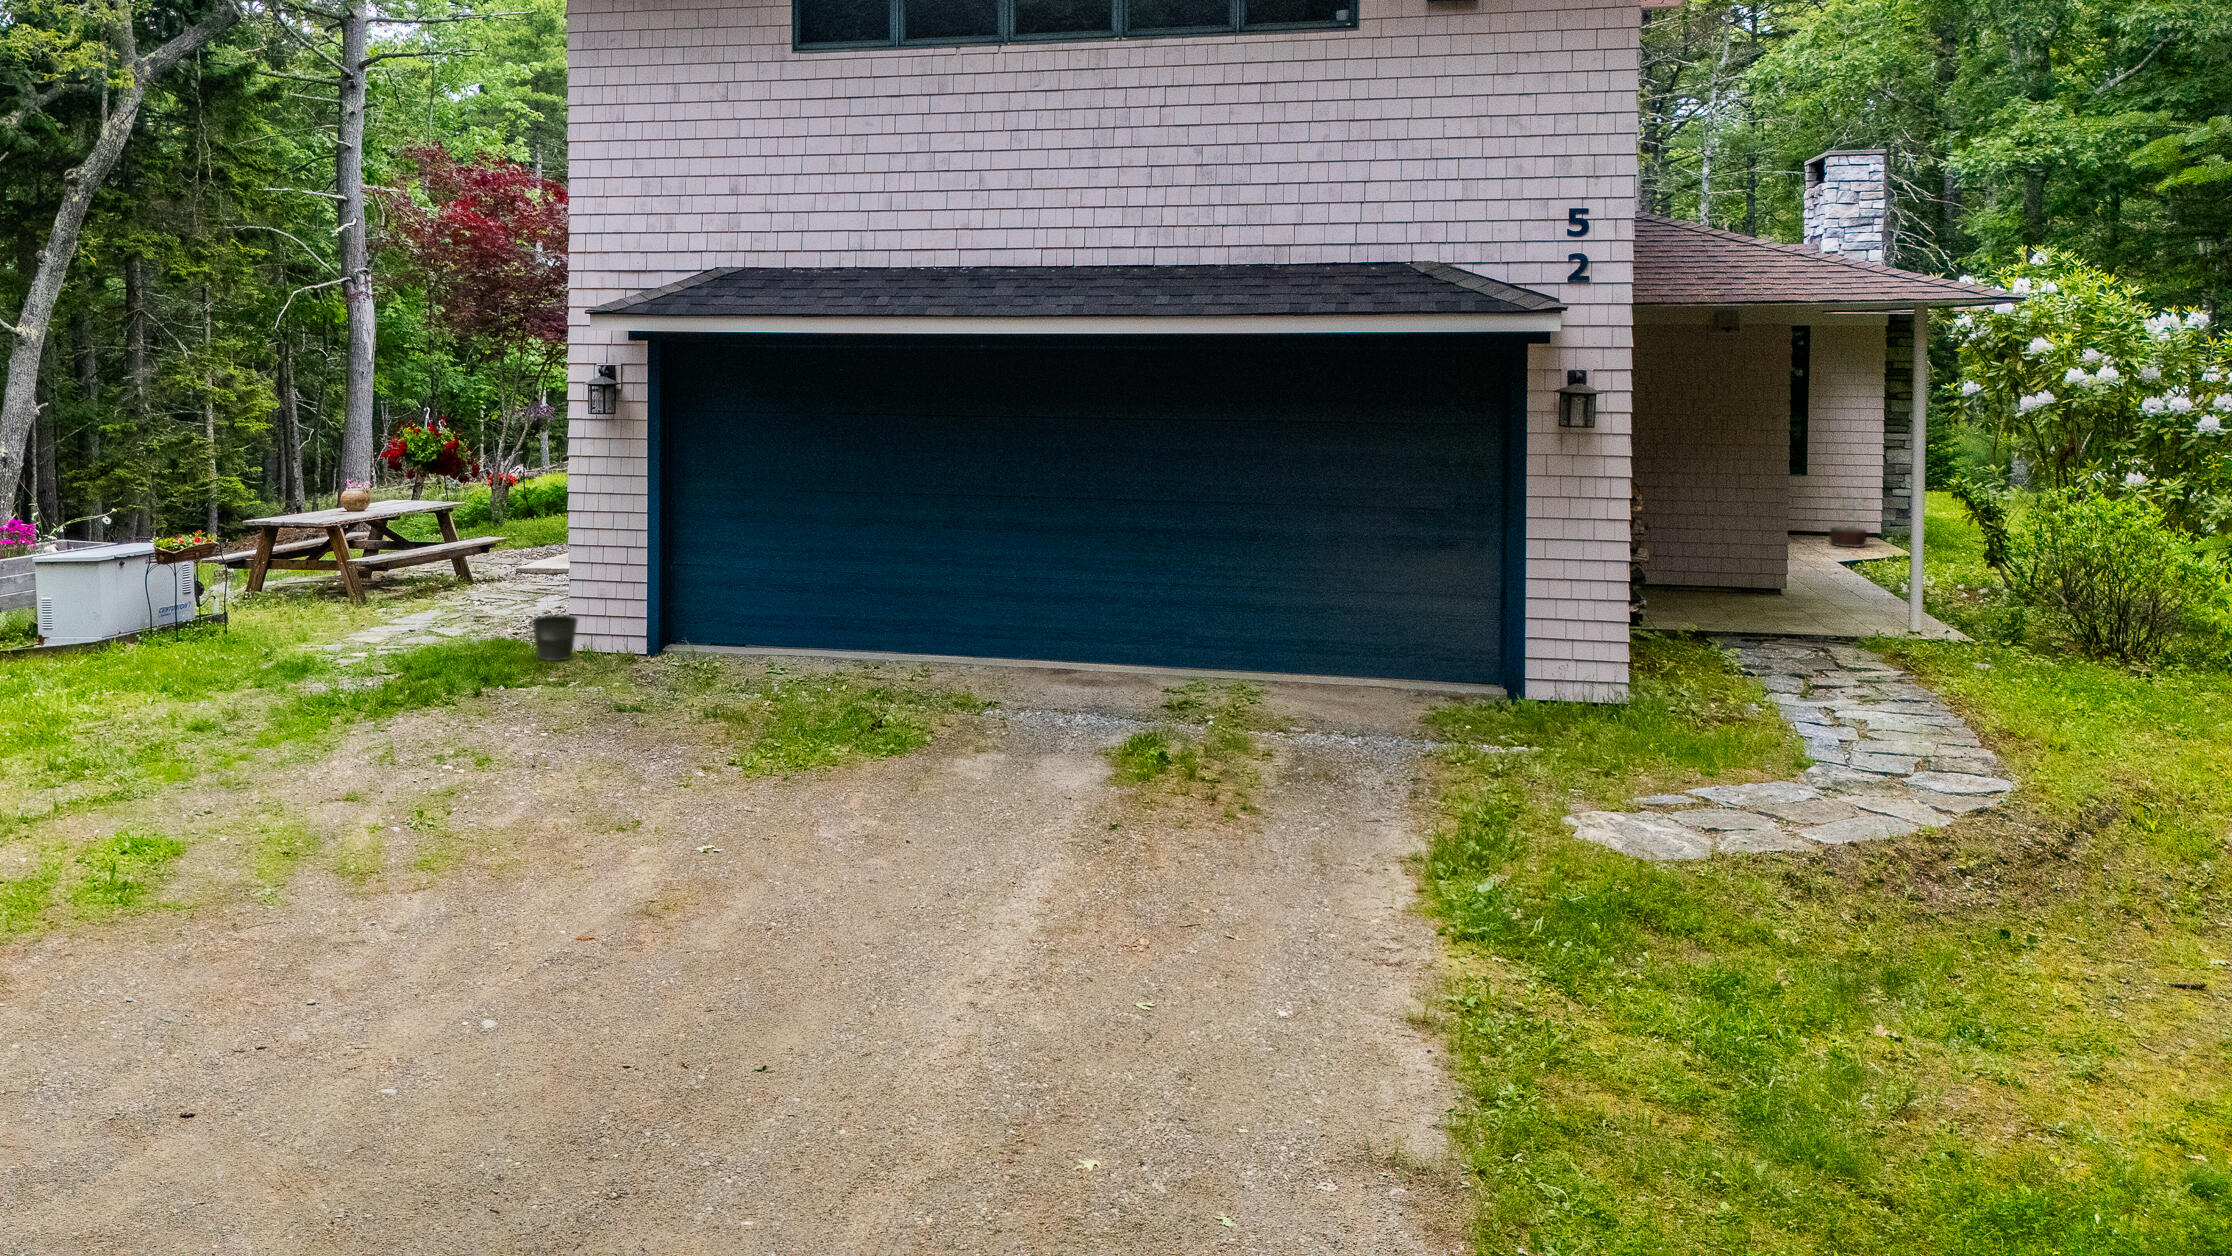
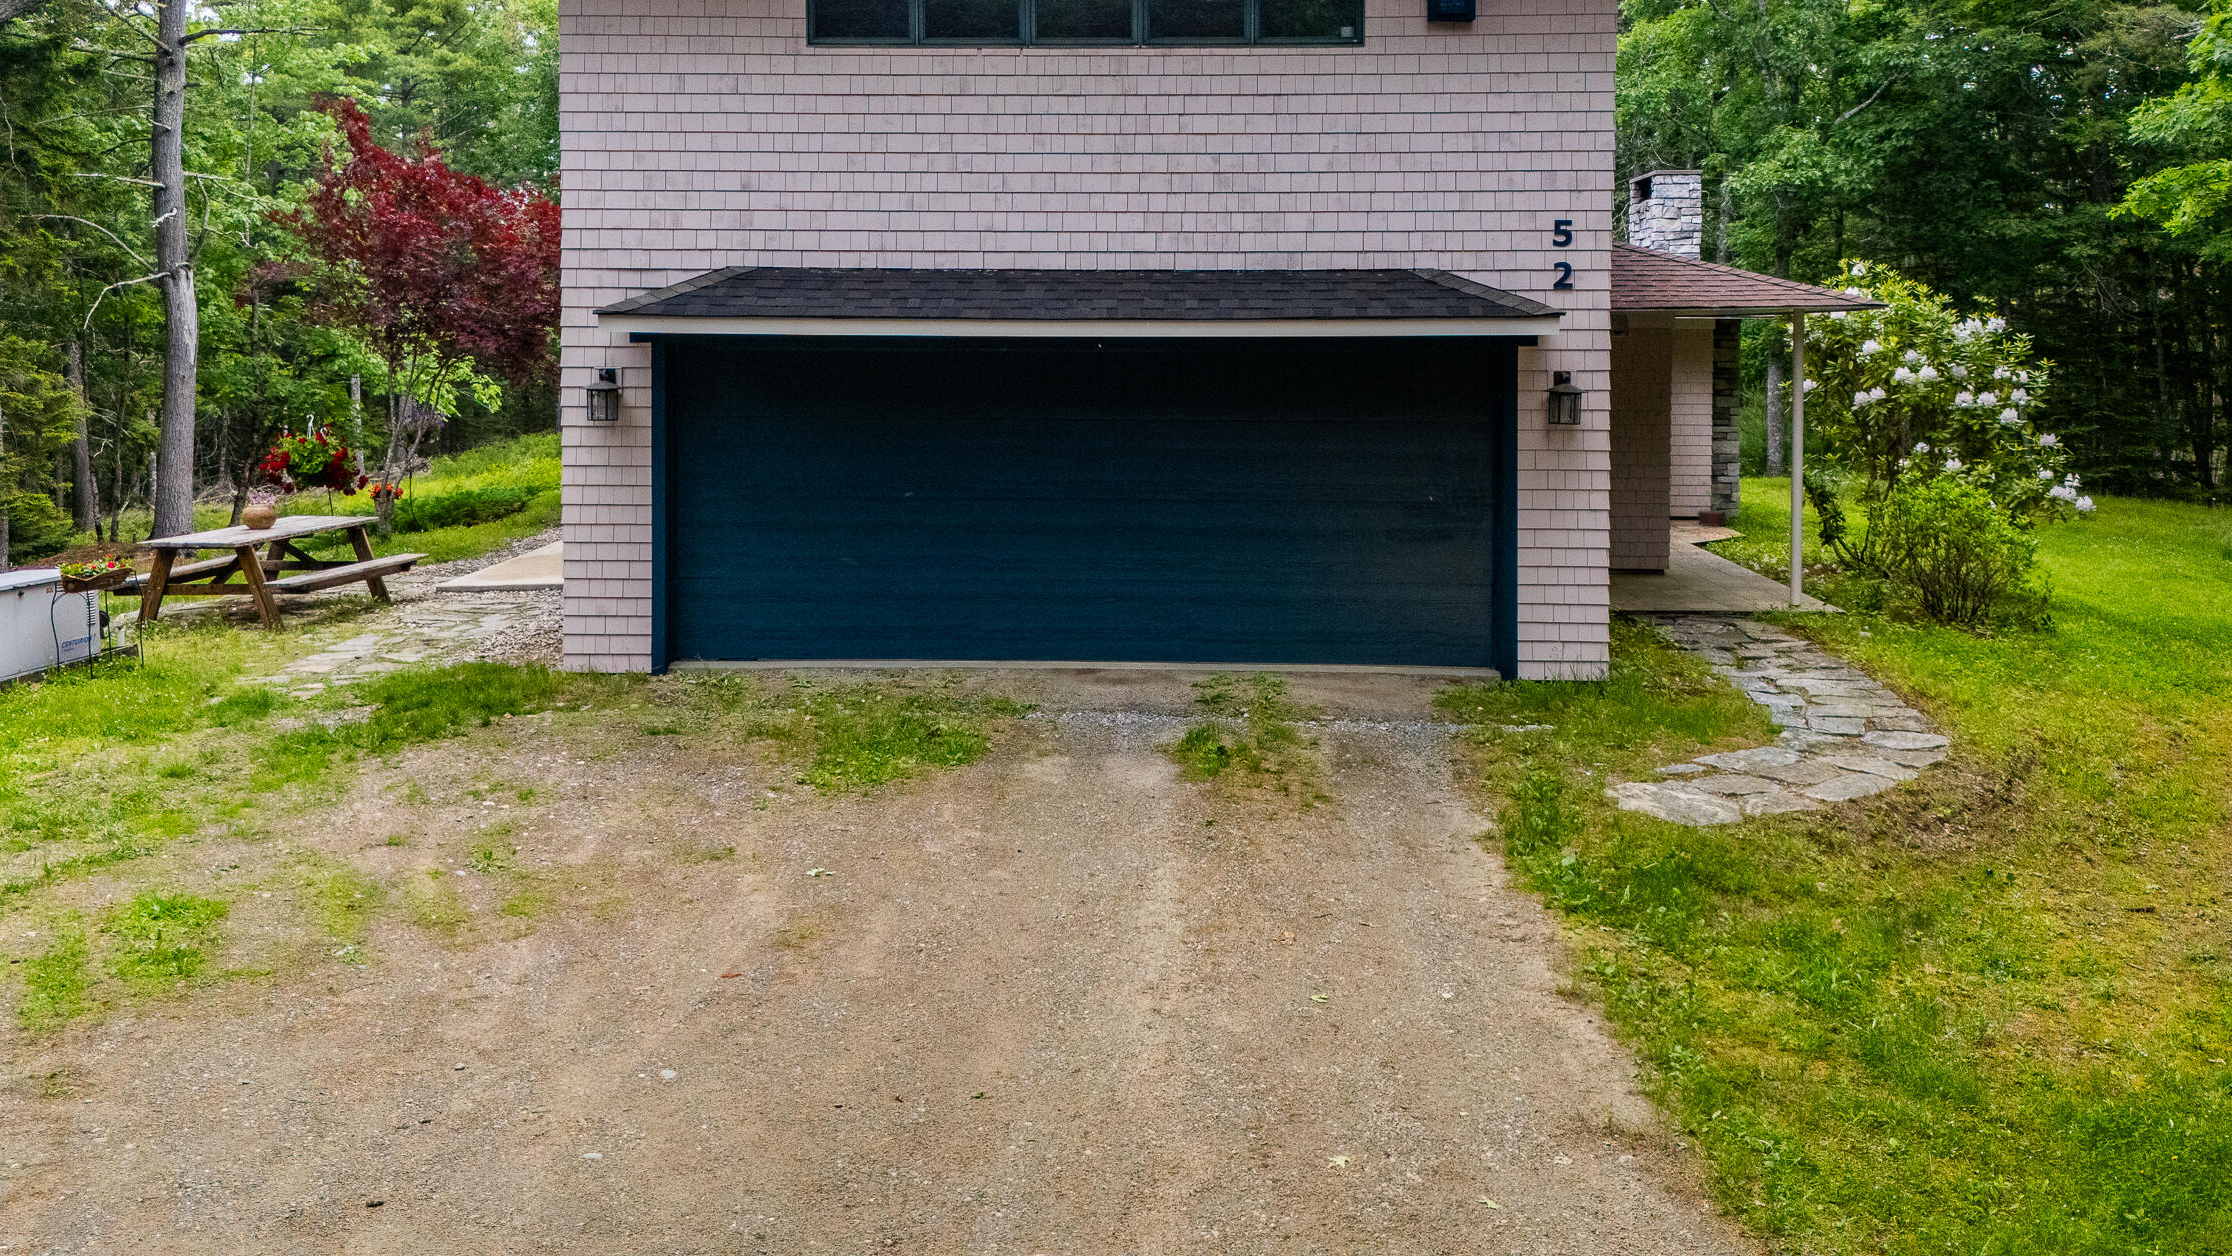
bucket: present [532,615,578,661] -> none [523,634,581,685]

